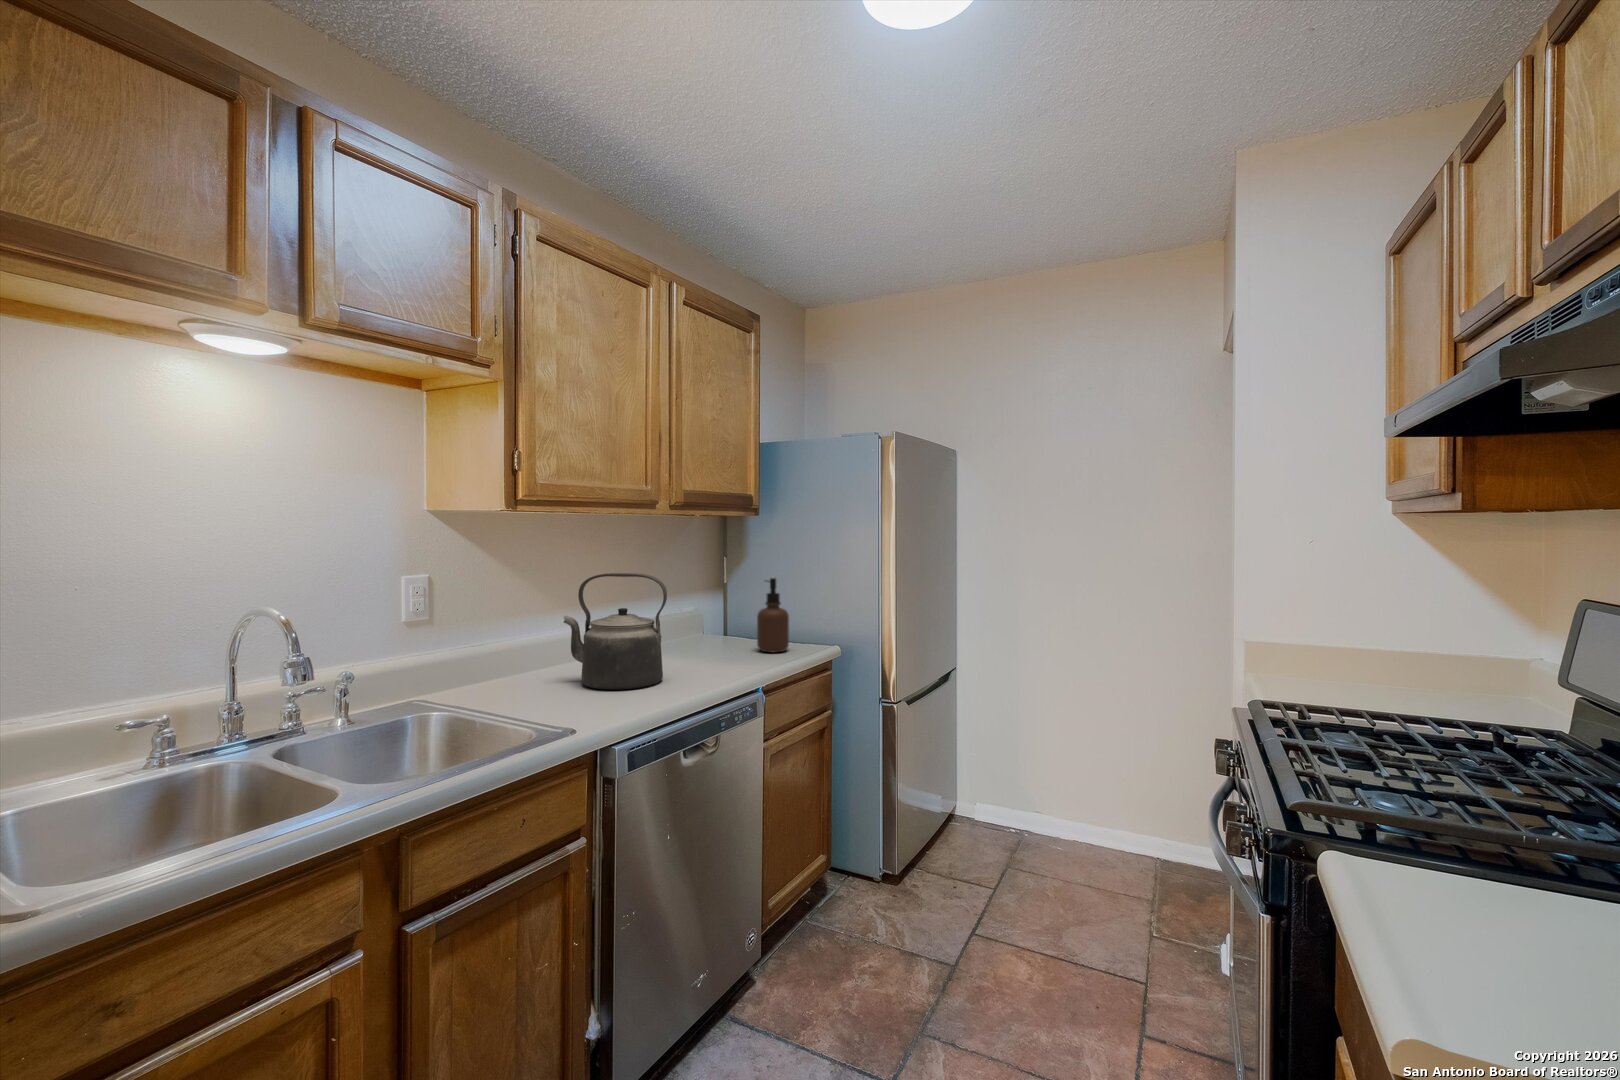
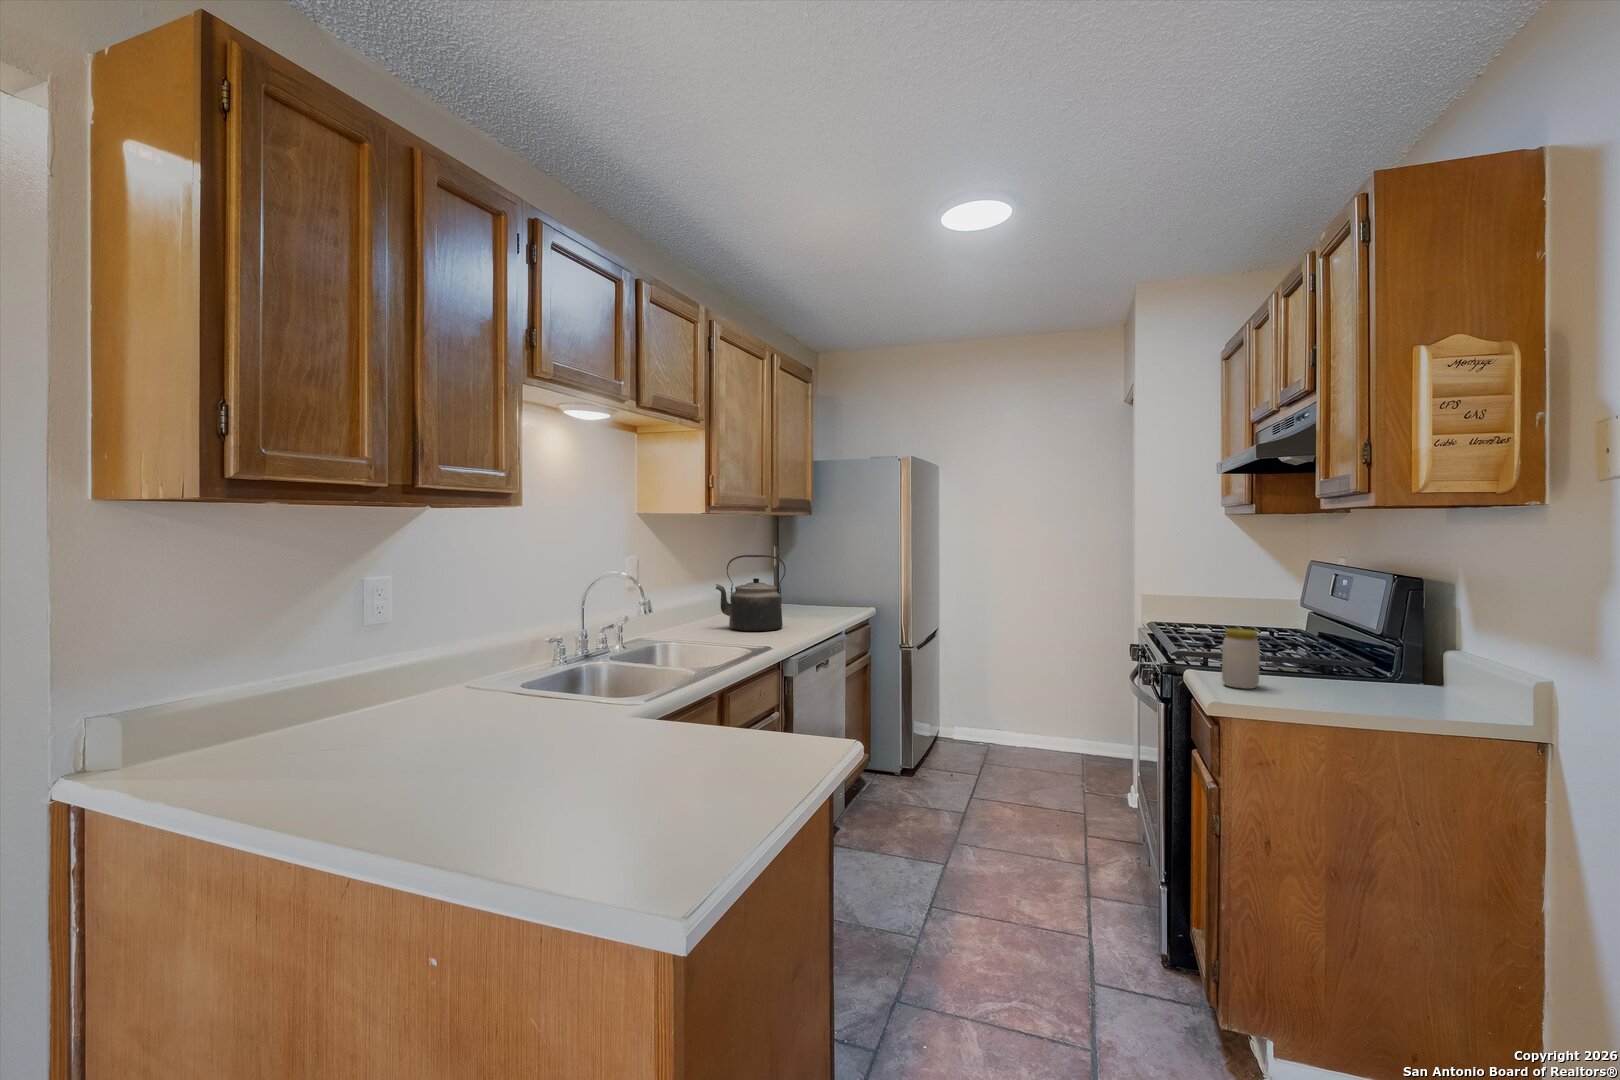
soap dispenser: present [757,578,789,653] -> none [819,560,841,612]
jar: none [1425,791,1542,967] -> present [1222,628,1260,689]

